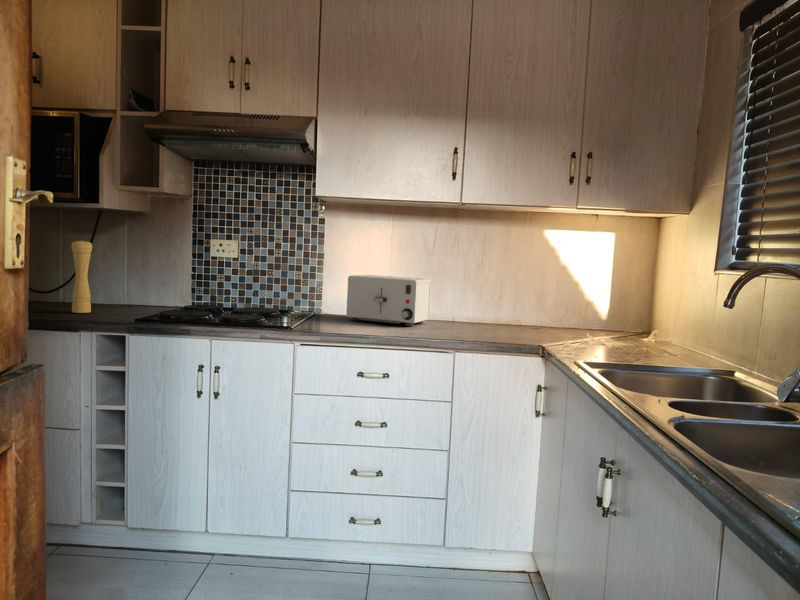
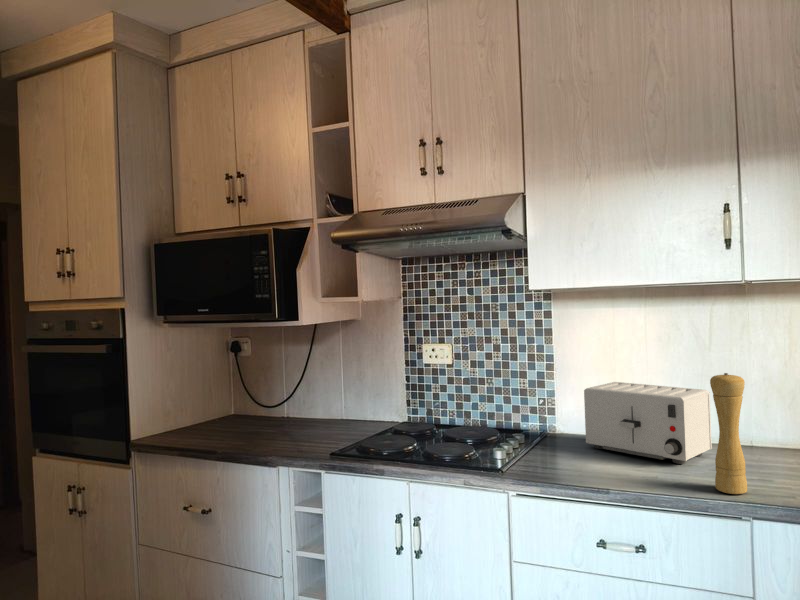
pepper mill: present [71,240,92,313] -> present [710,373,747,494]

